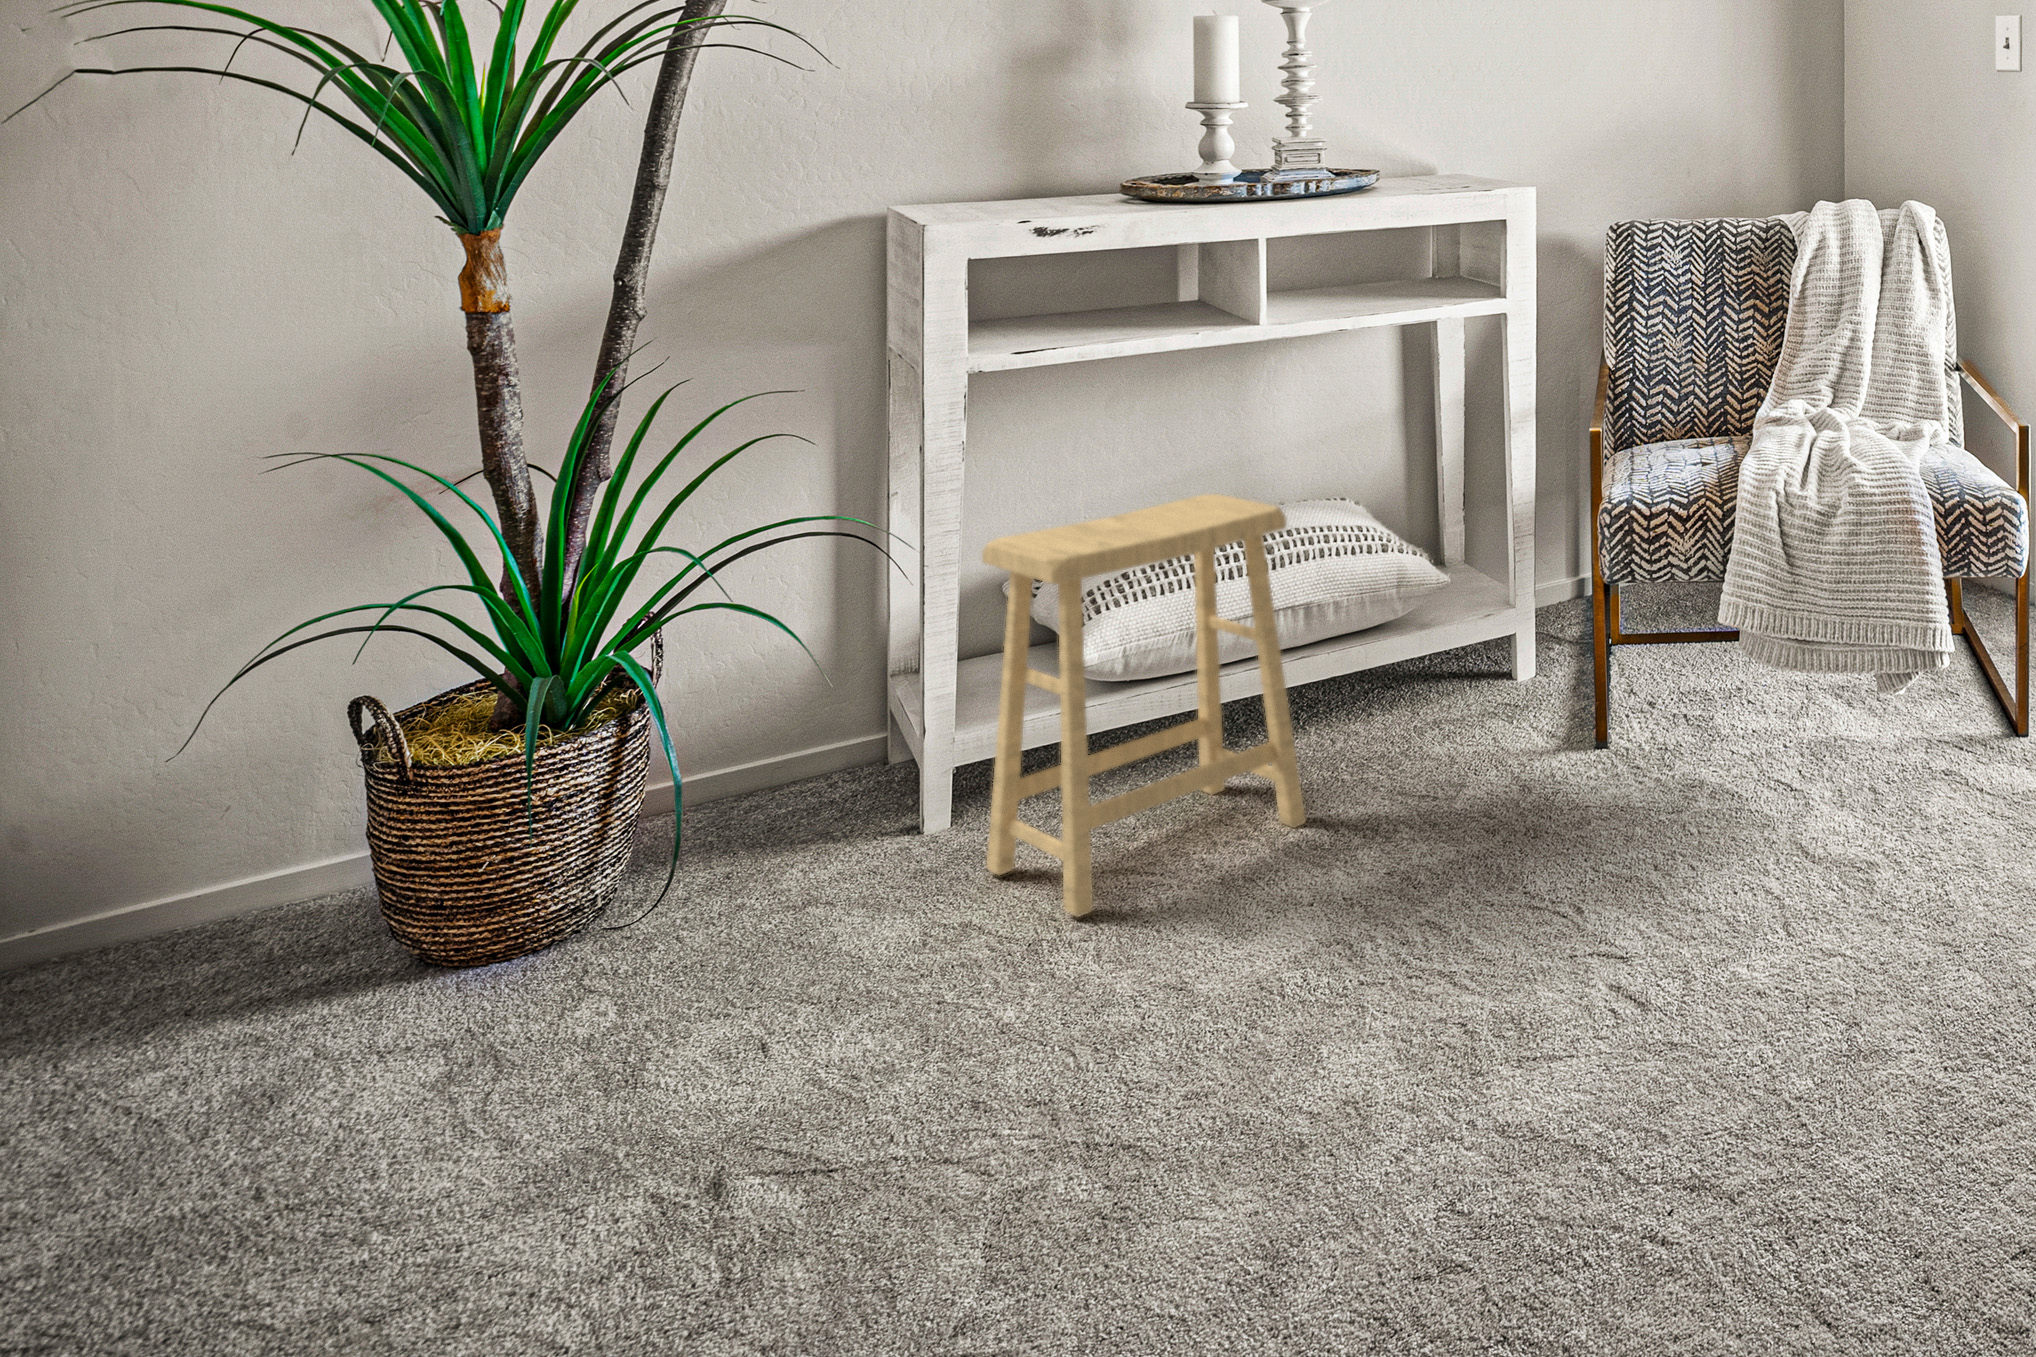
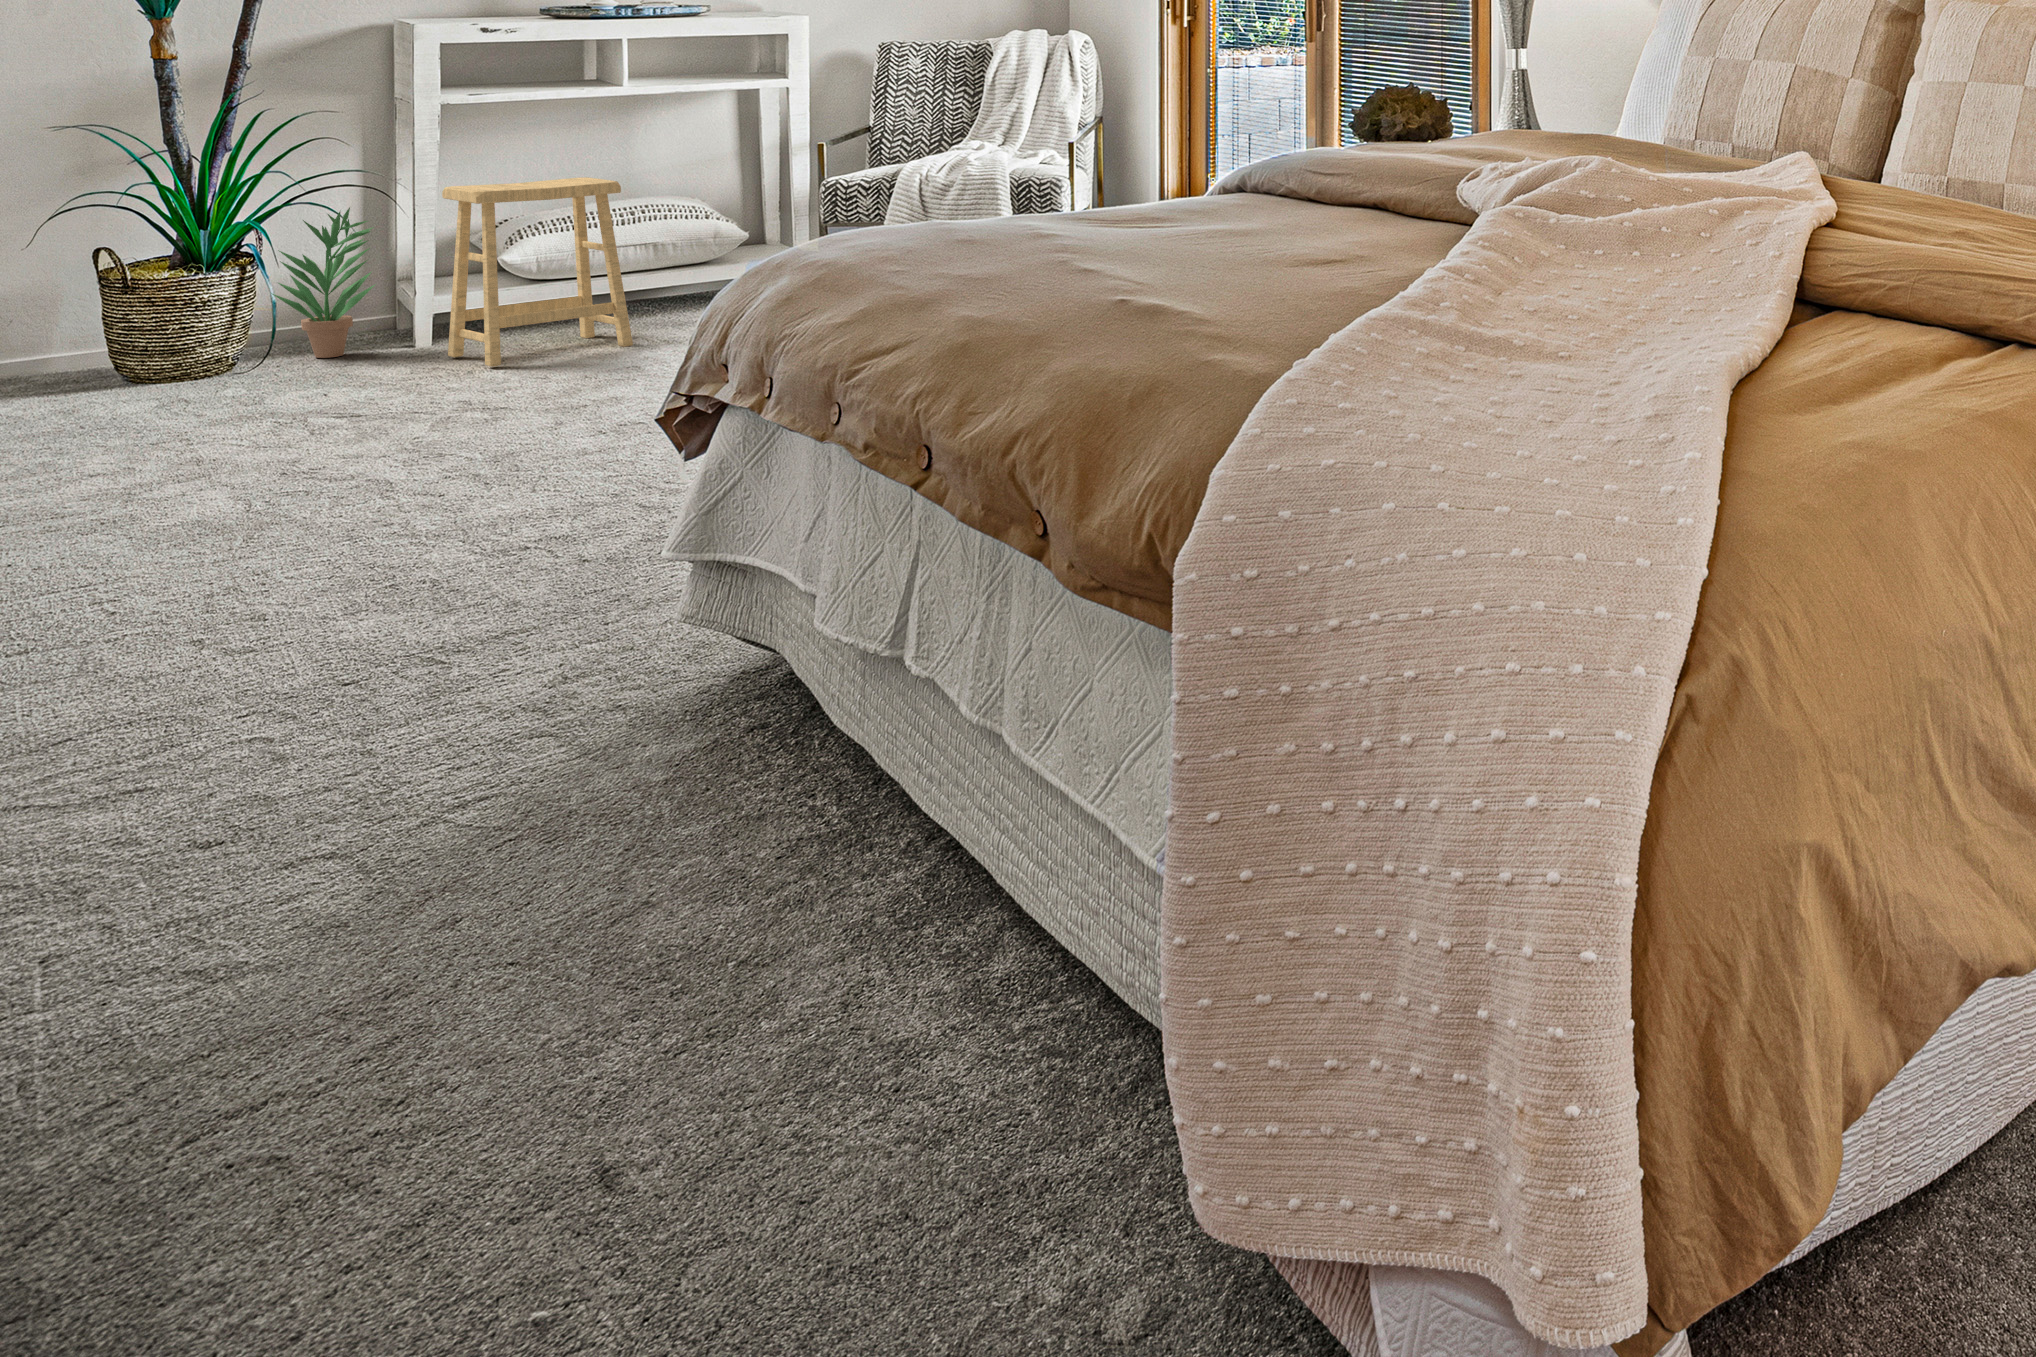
potted plant: none [671,574,858,873] -> present [272,207,375,358]

